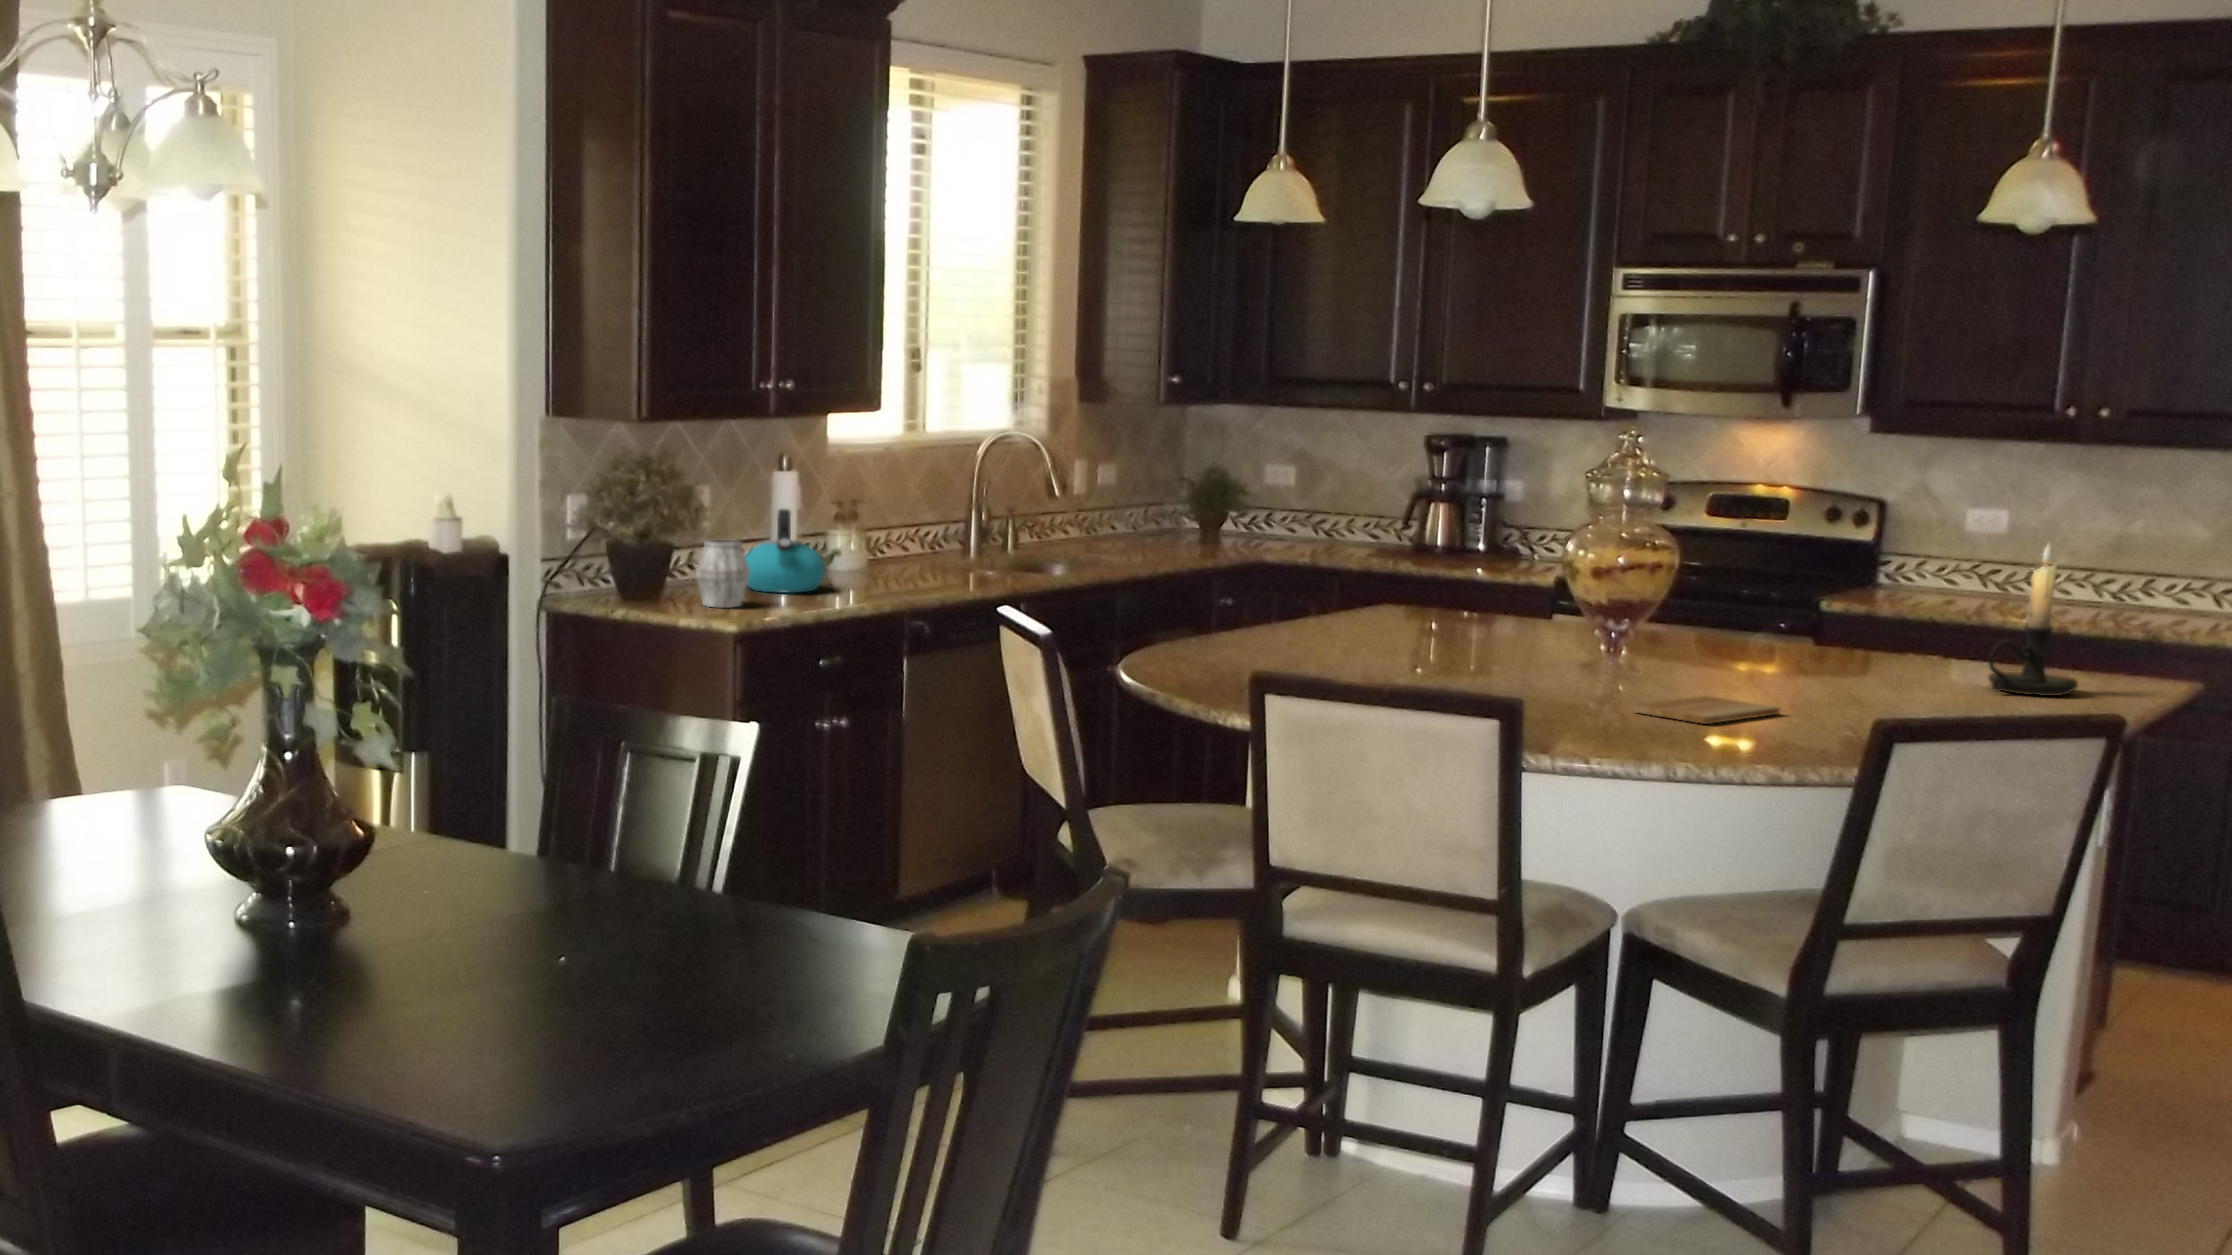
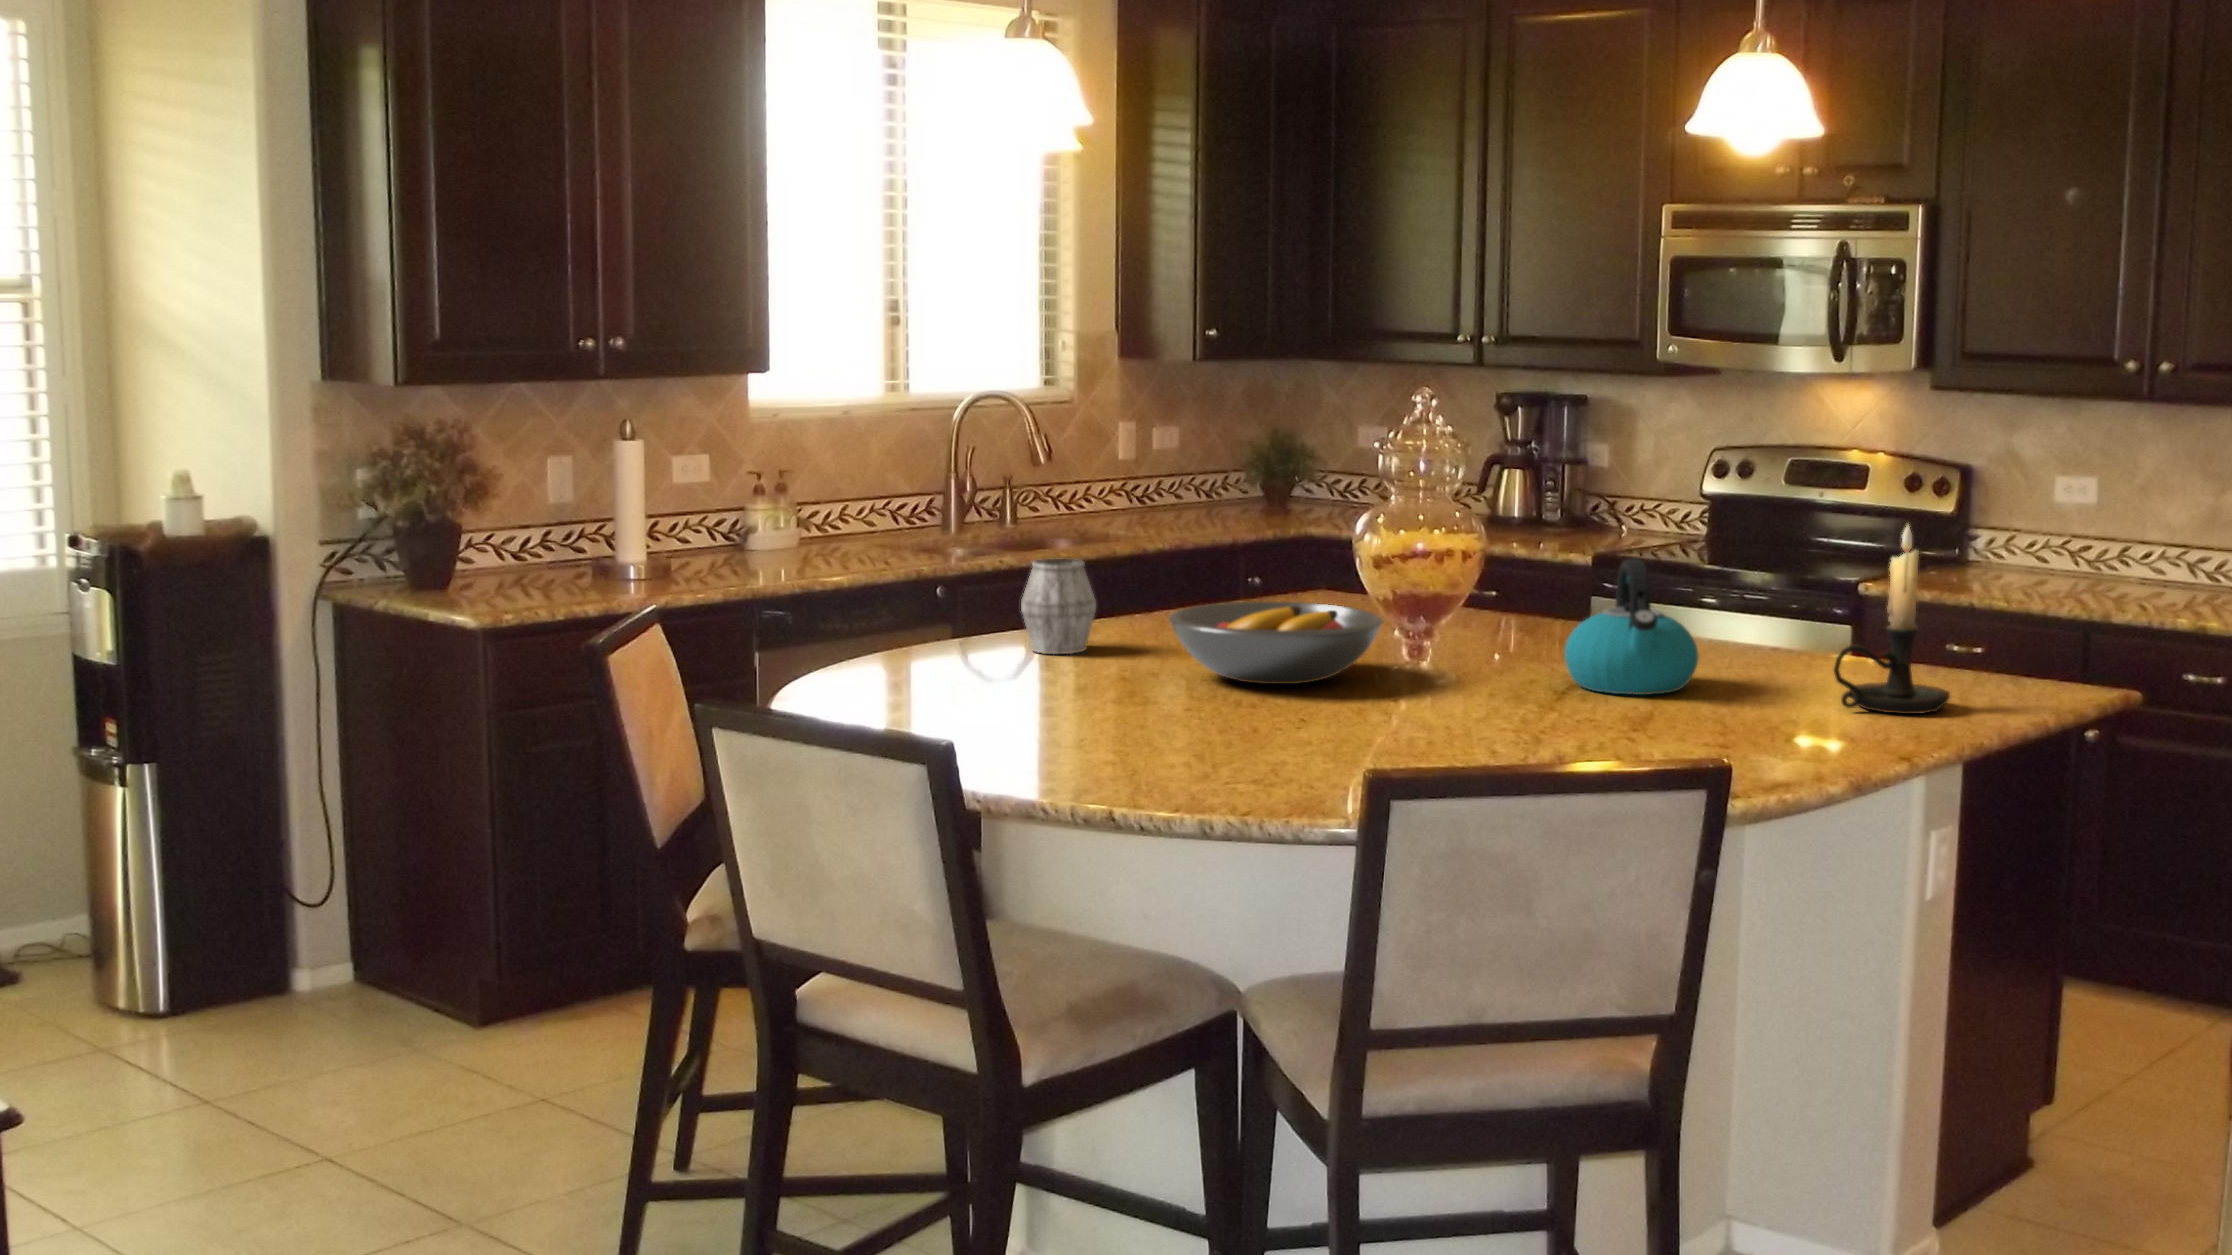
kettle: present [745,509,825,593] -> present [1564,559,1699,695]
mug: present [696,540,749,607] -> present [1021,559,1096,654]
fruit bowl: none [1407,607,1593,671] -> present [1169,602,1383,684]
cutting board: present [1633,696,1780,724] -> none [1339,718,1524,759]

